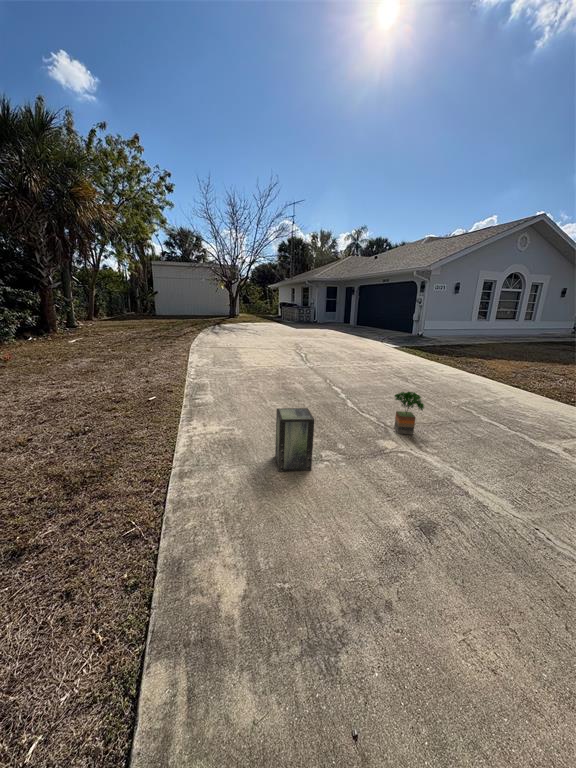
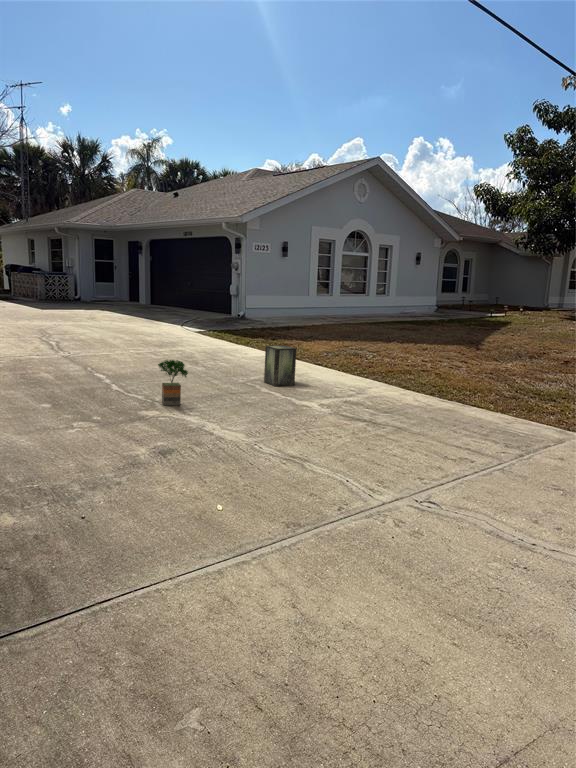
storage box: present [275,408,314,472] -> present [264,346,296,386]

